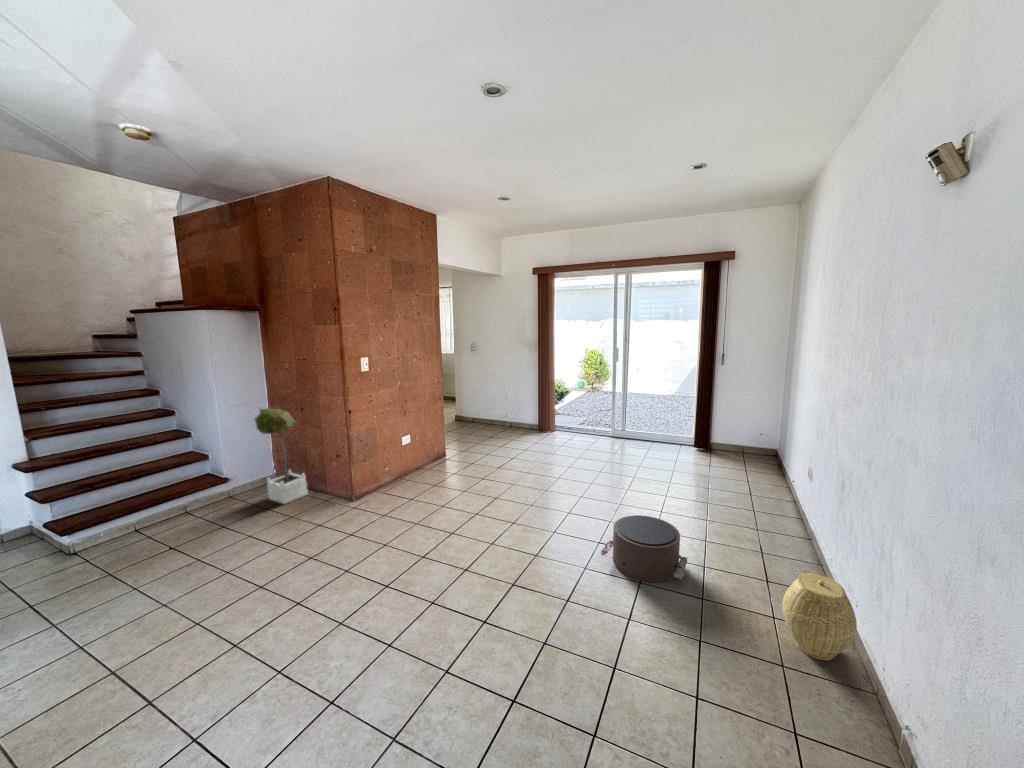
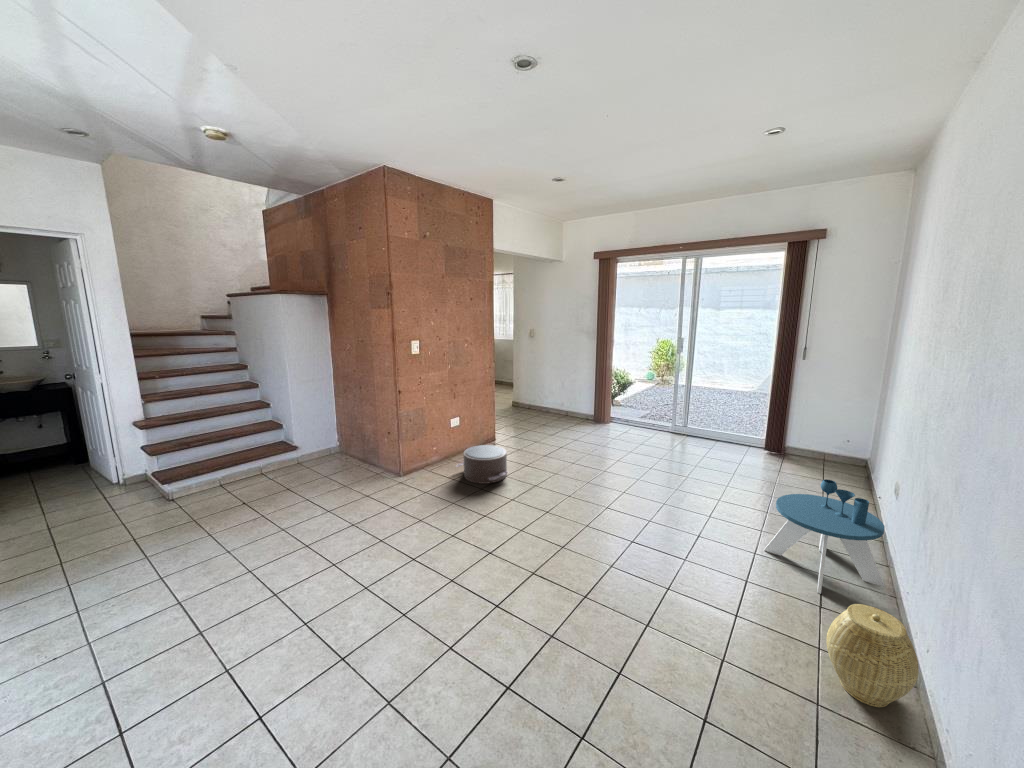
potted tree: present [255,408,308,504] -> none [317,385,362,474]
side table: none [712,468,811,570] -> present [764,479,885,594]
pouf: present [601,515,687,583] -> present [456,445,508,484]

